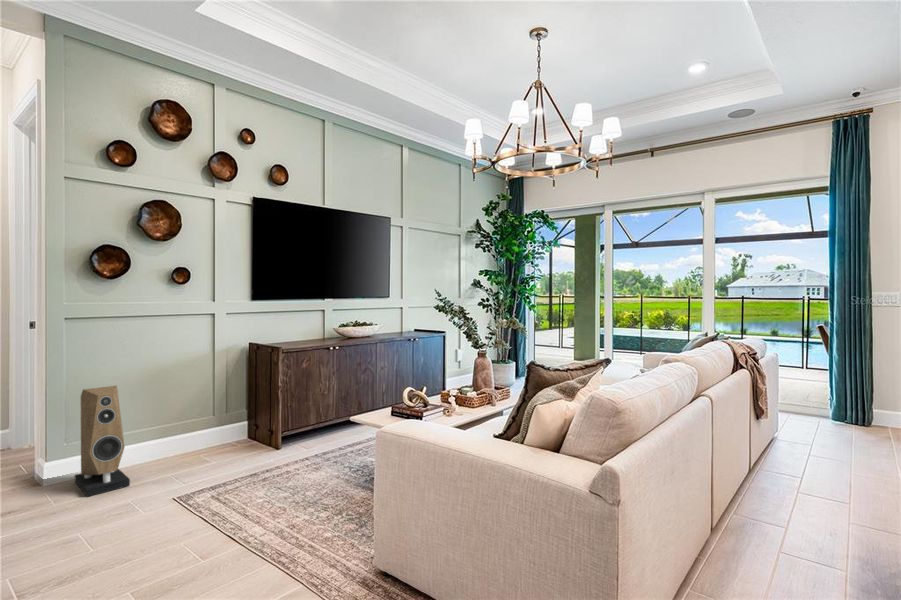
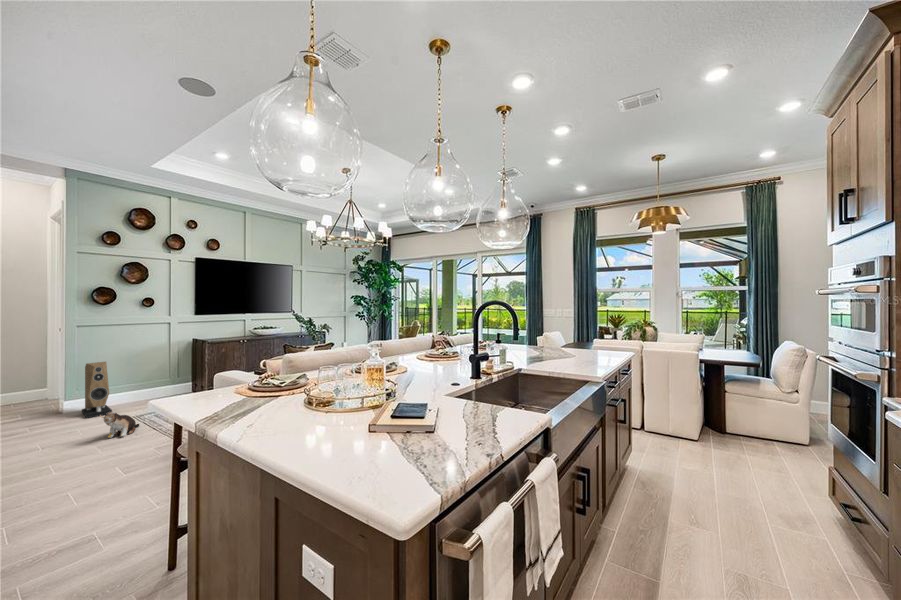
plush toy: none [131,500,194,557] -> present [100,412,139,438]

